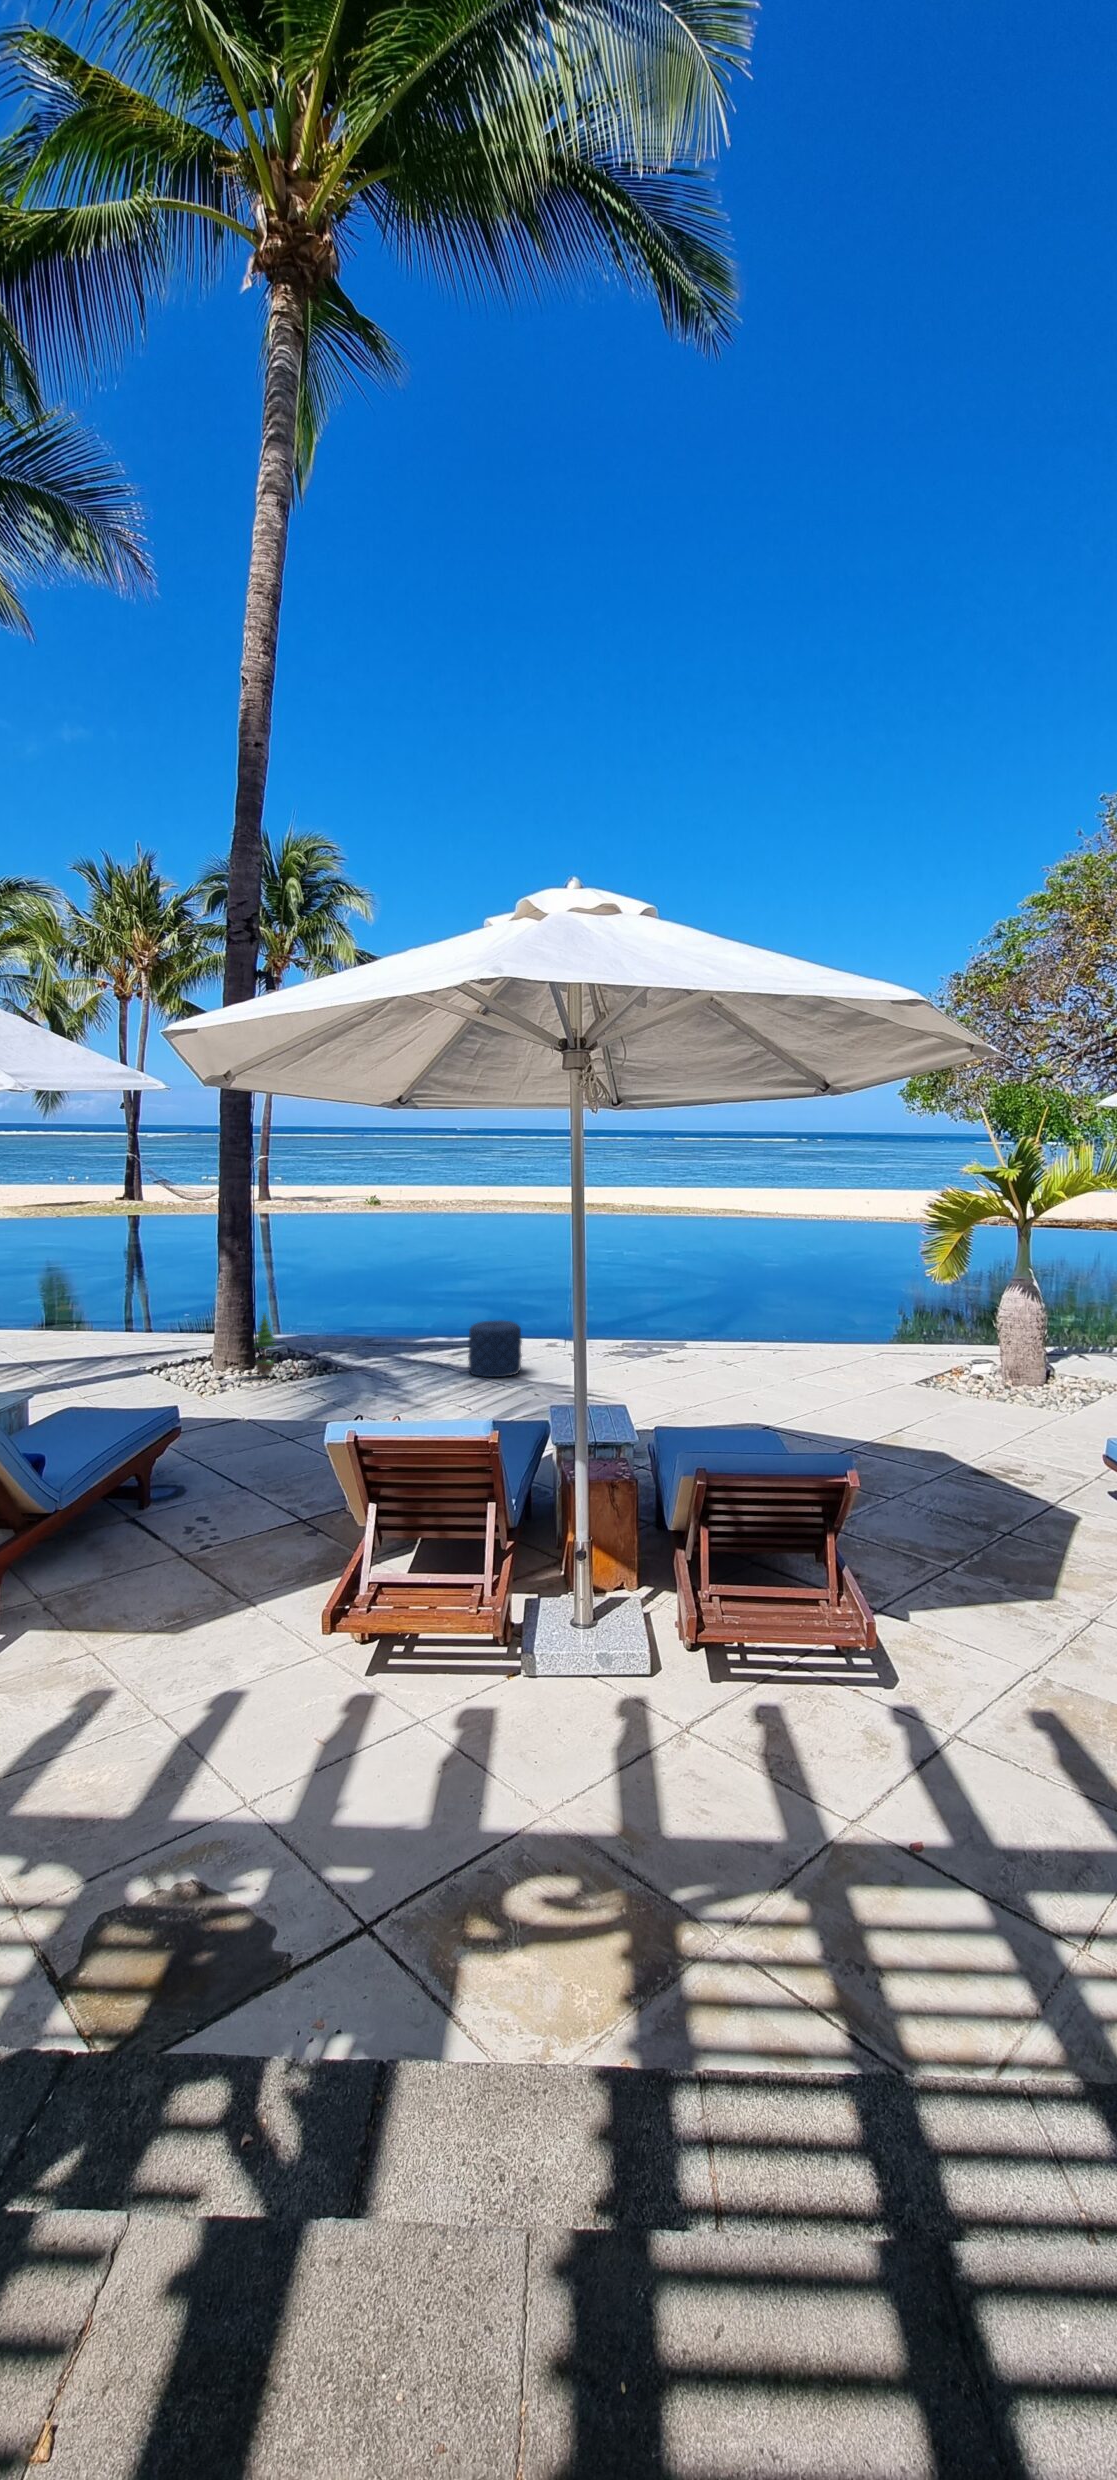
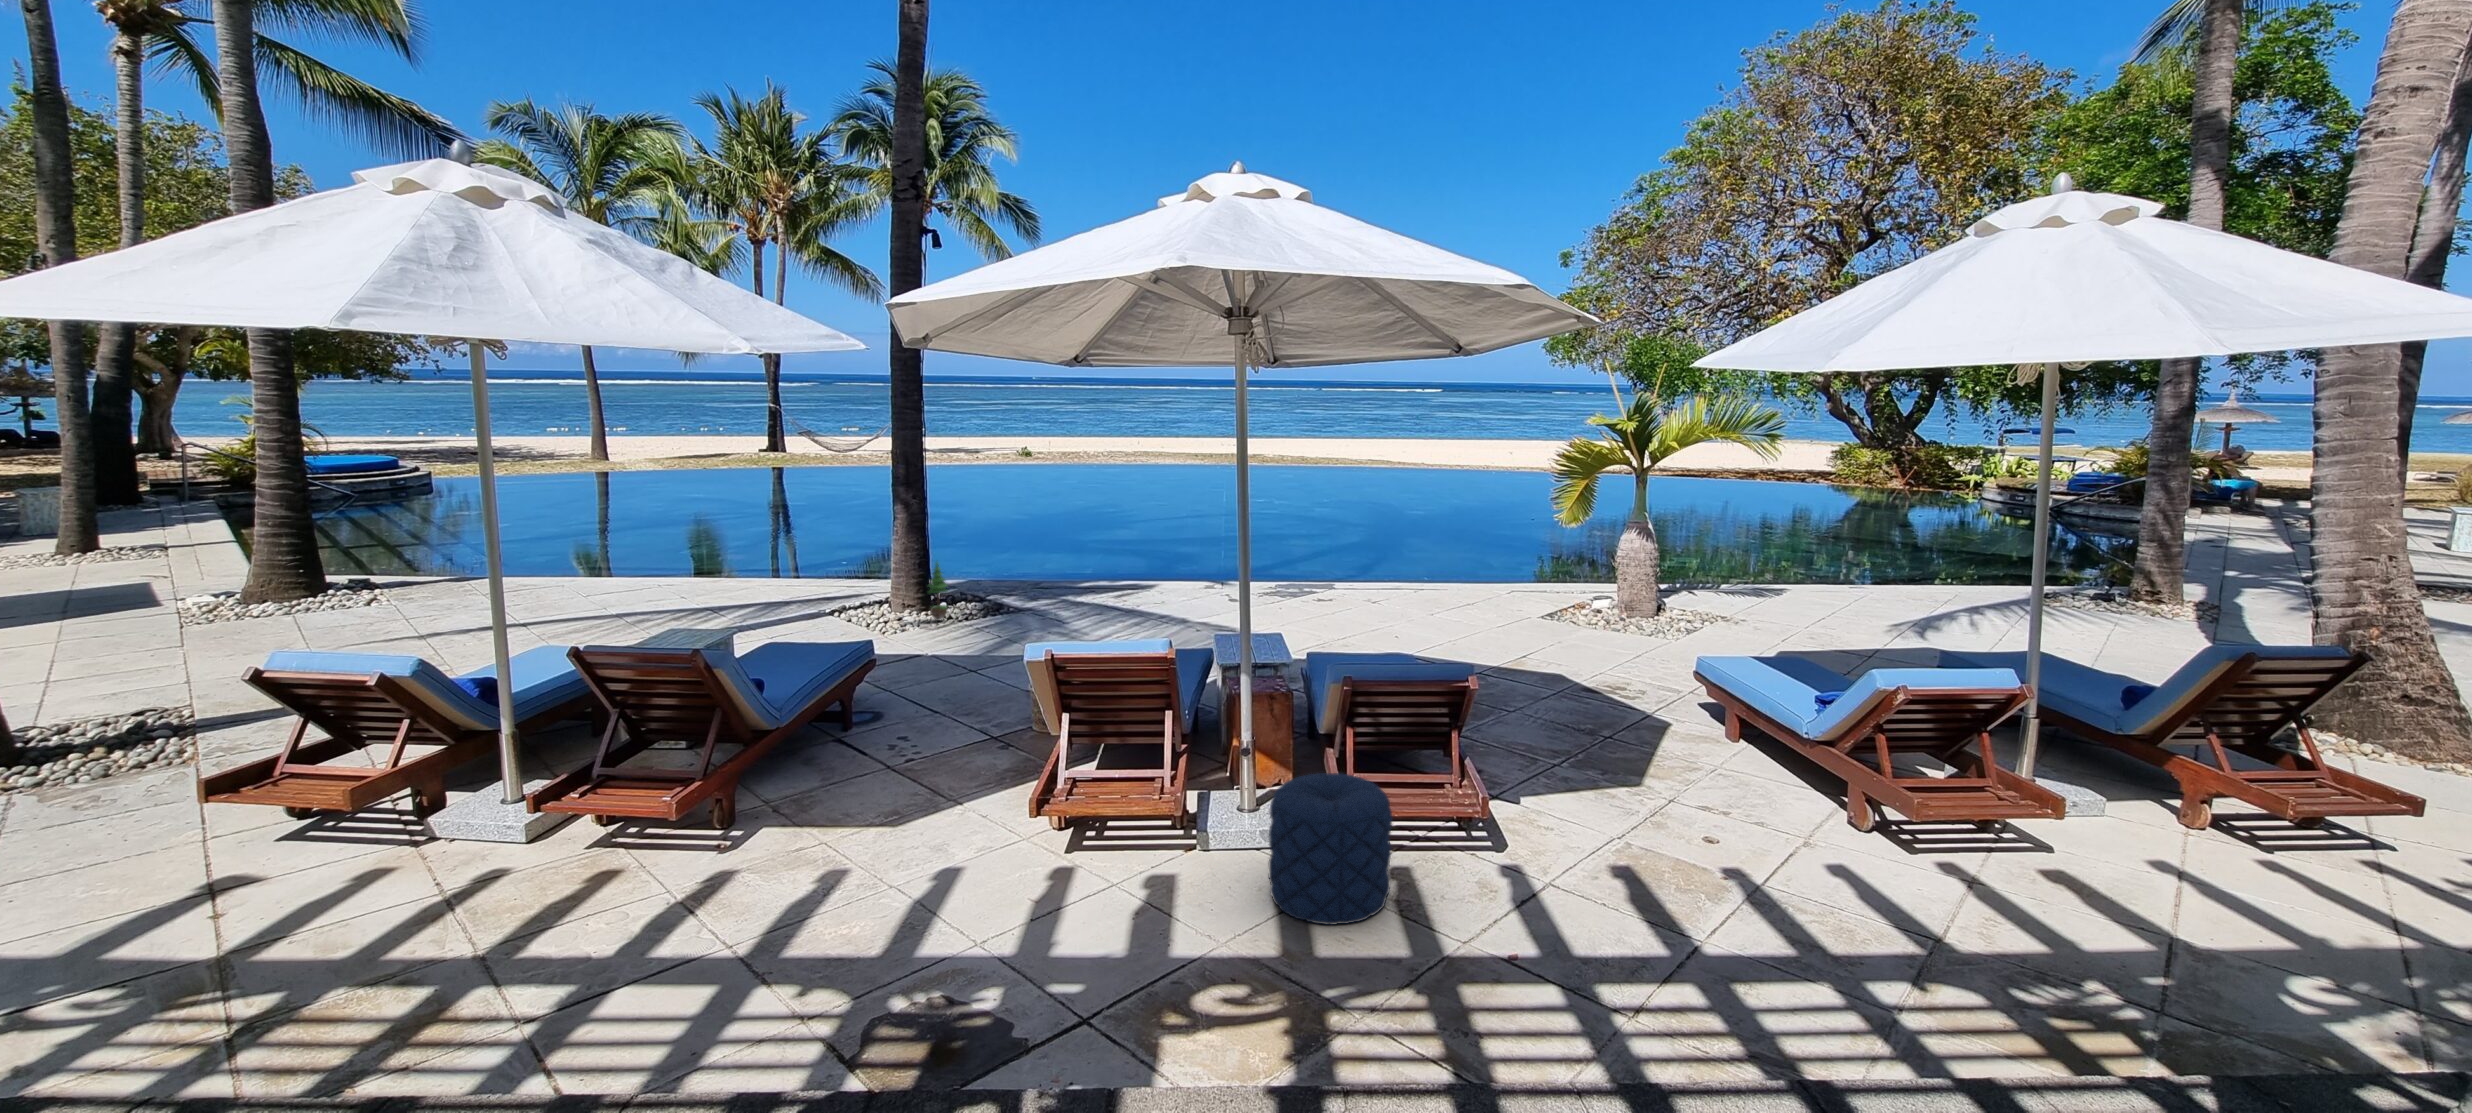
pouf: present [468,1320,522,1377] -> present [1269,773,1392,925]

